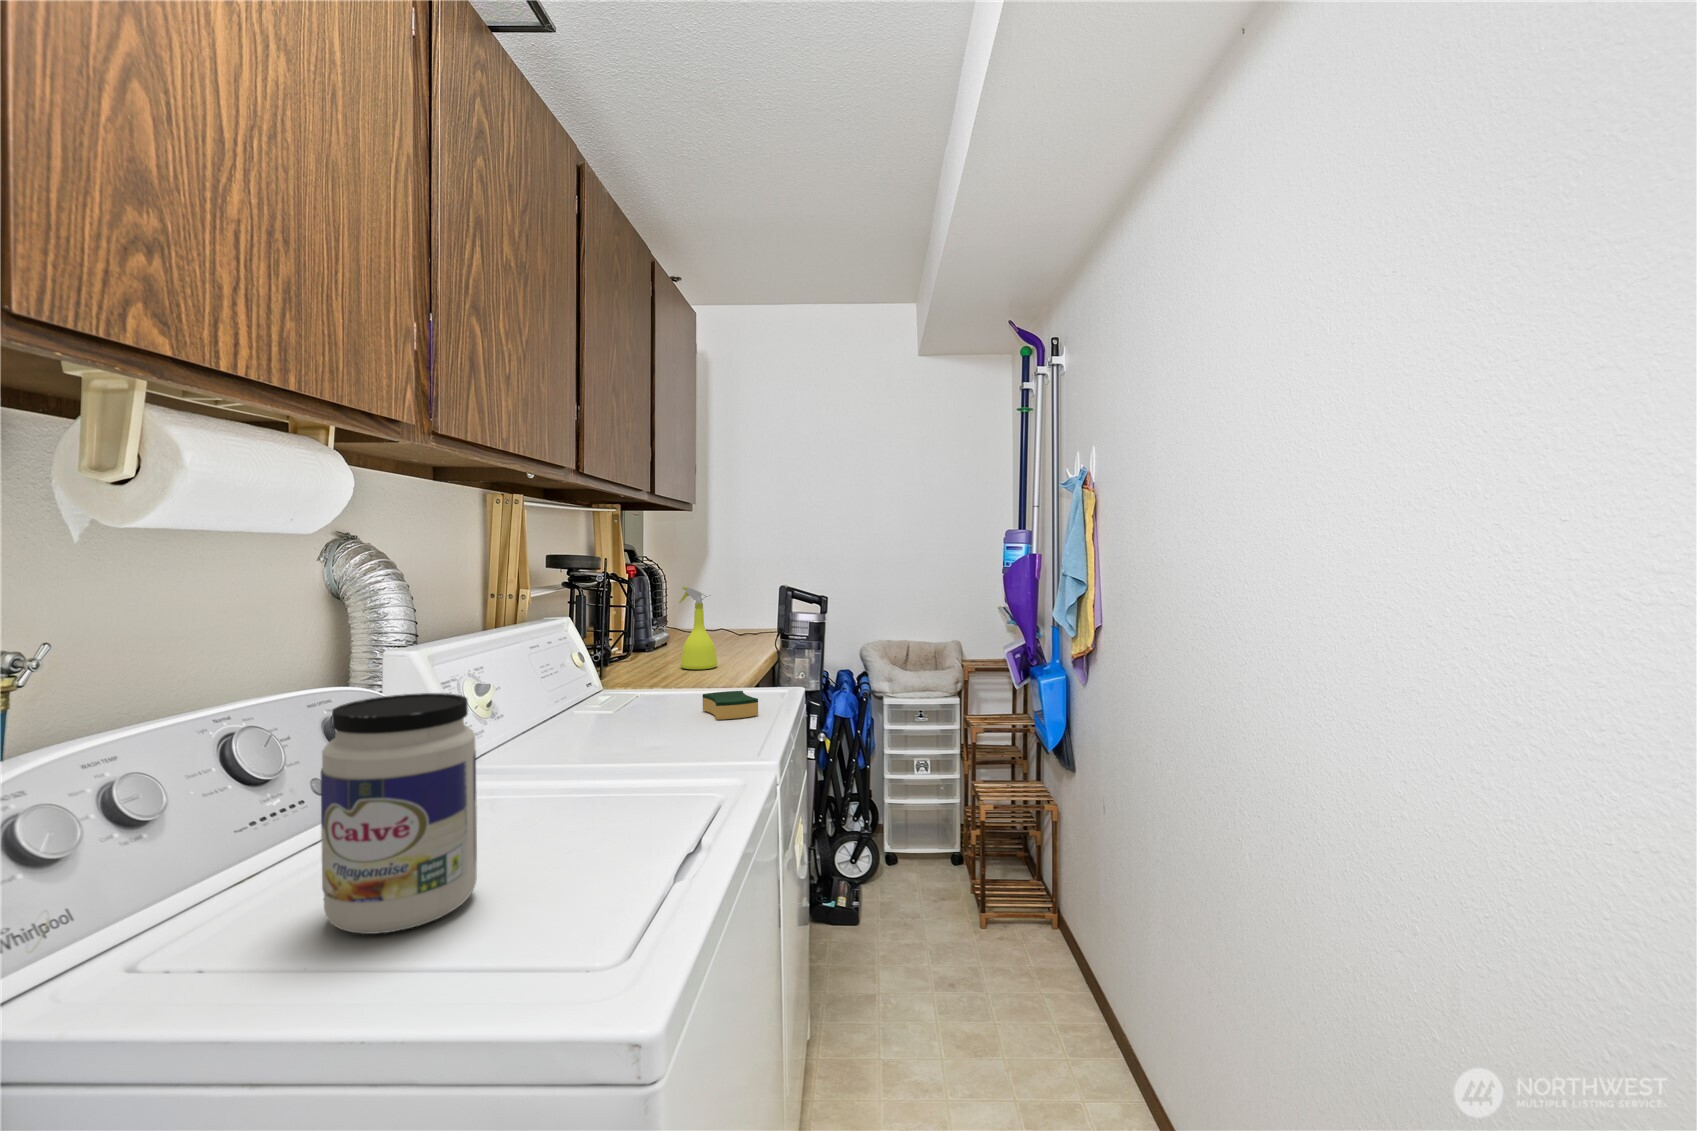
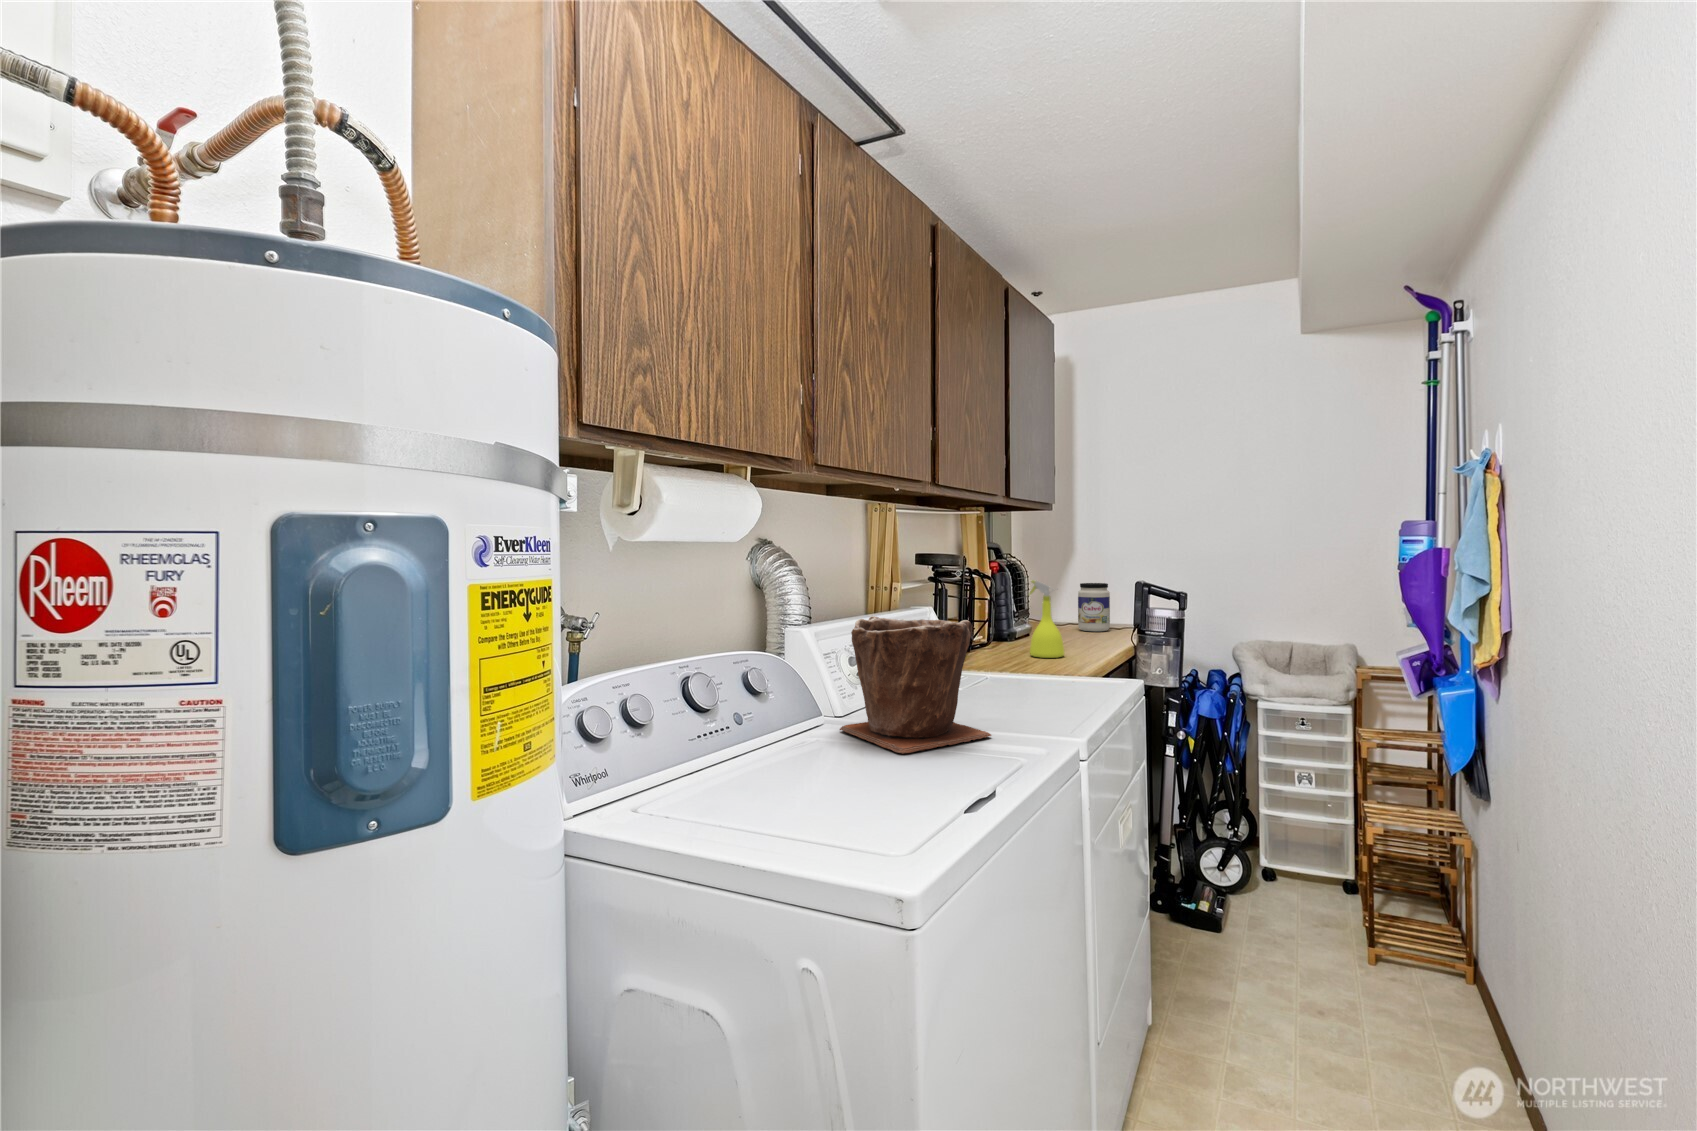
plant pot: none [470,632,671,804] -> present [840,616,991,754]
sponge: present [703,691,758,720] -> none [1036,678,1087,703]
jar: present [321,693,477,934] -> present [1078,583,1110,632]

